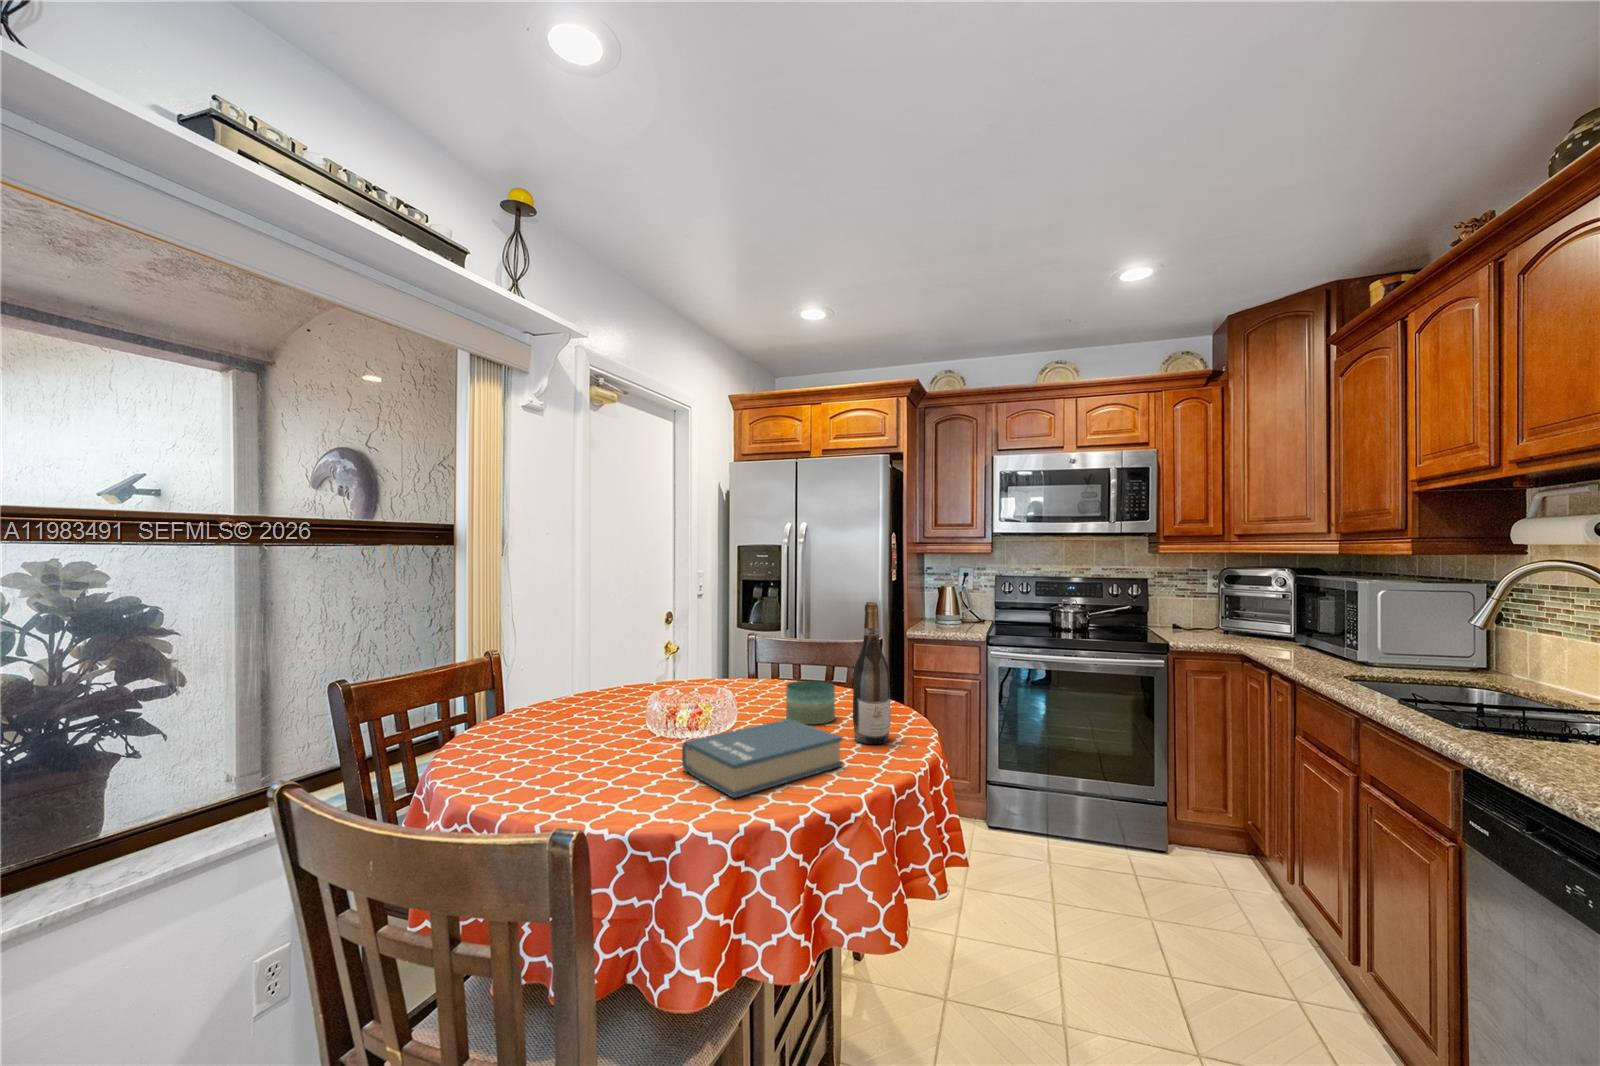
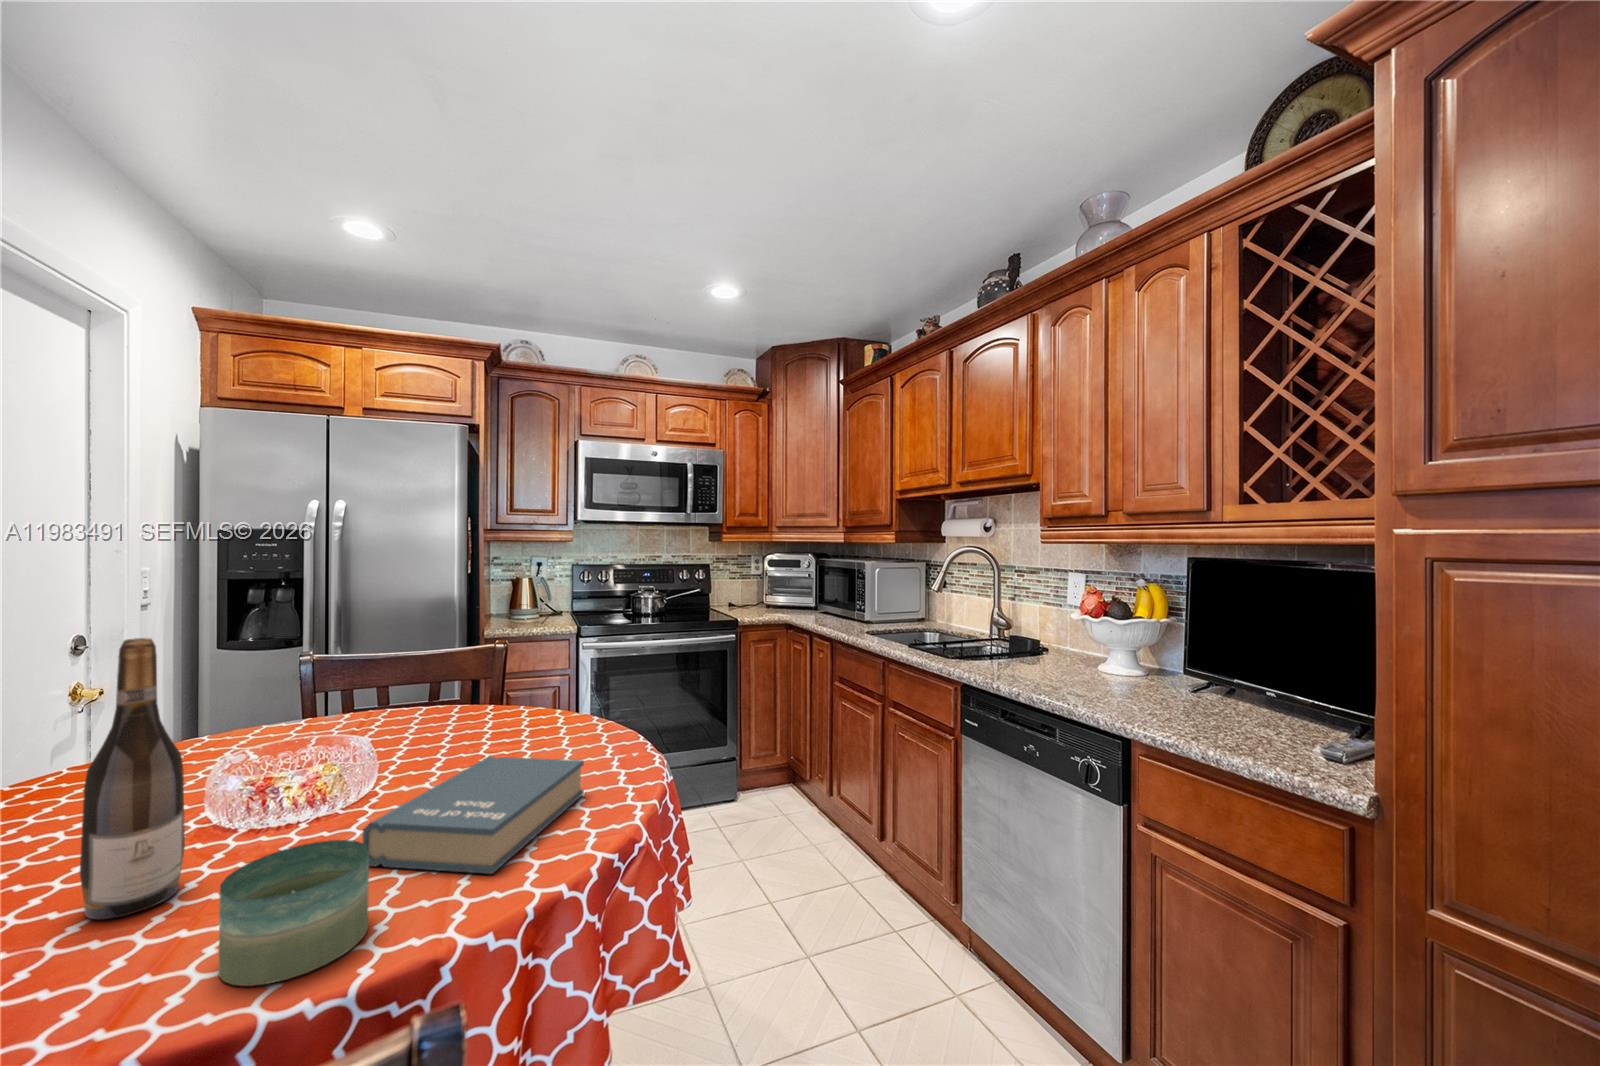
wine bottle: present [853,602,891,744] -> present [80,638,185,919]
candle: present [786,680,835,724] -> present [218,840,369,986]

